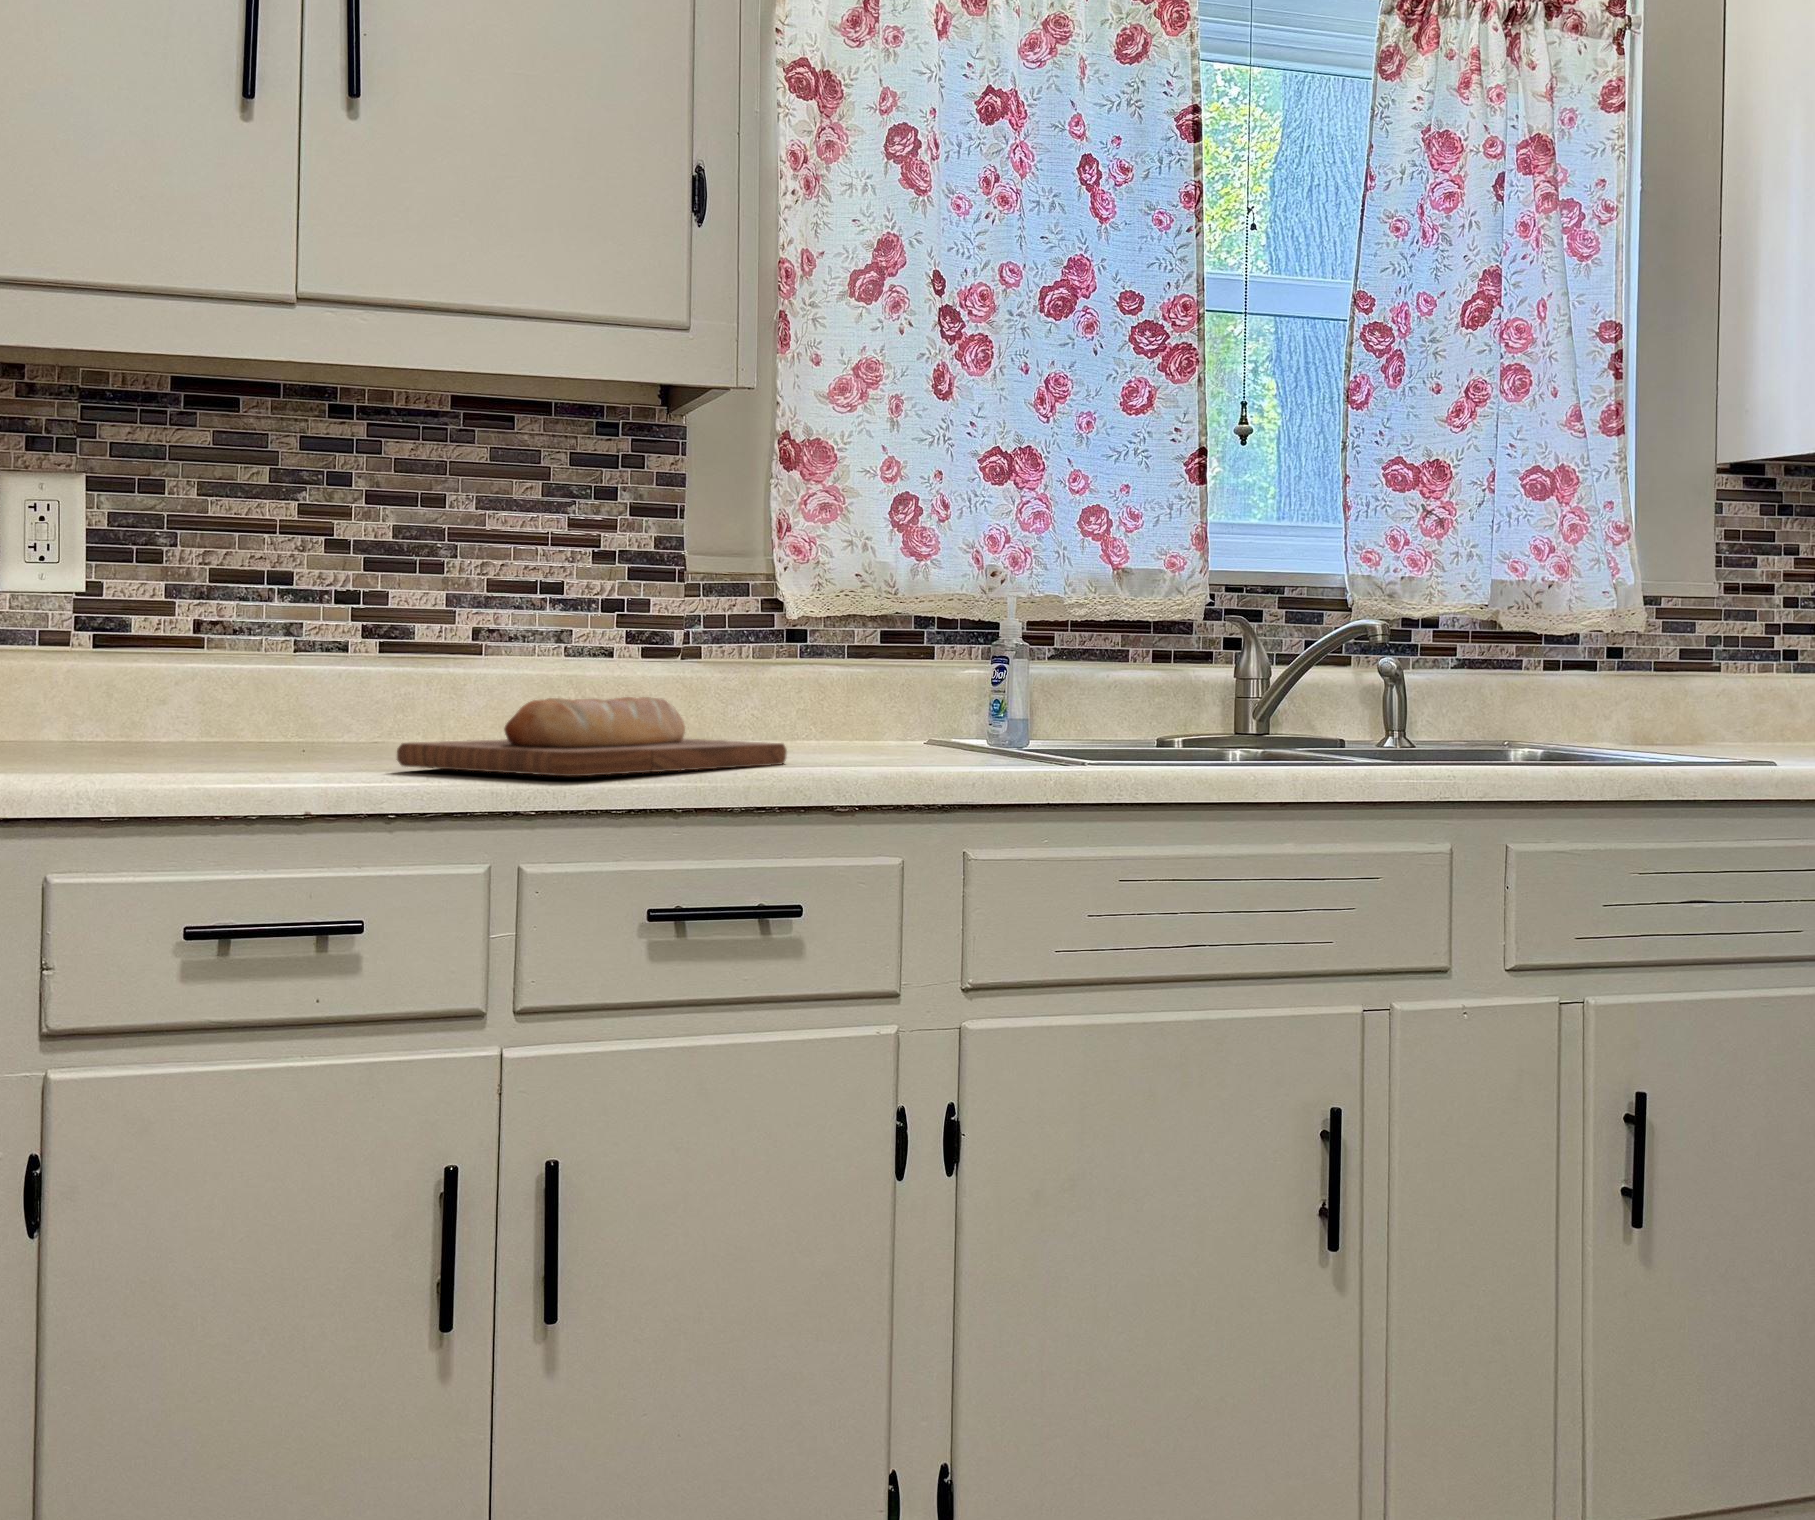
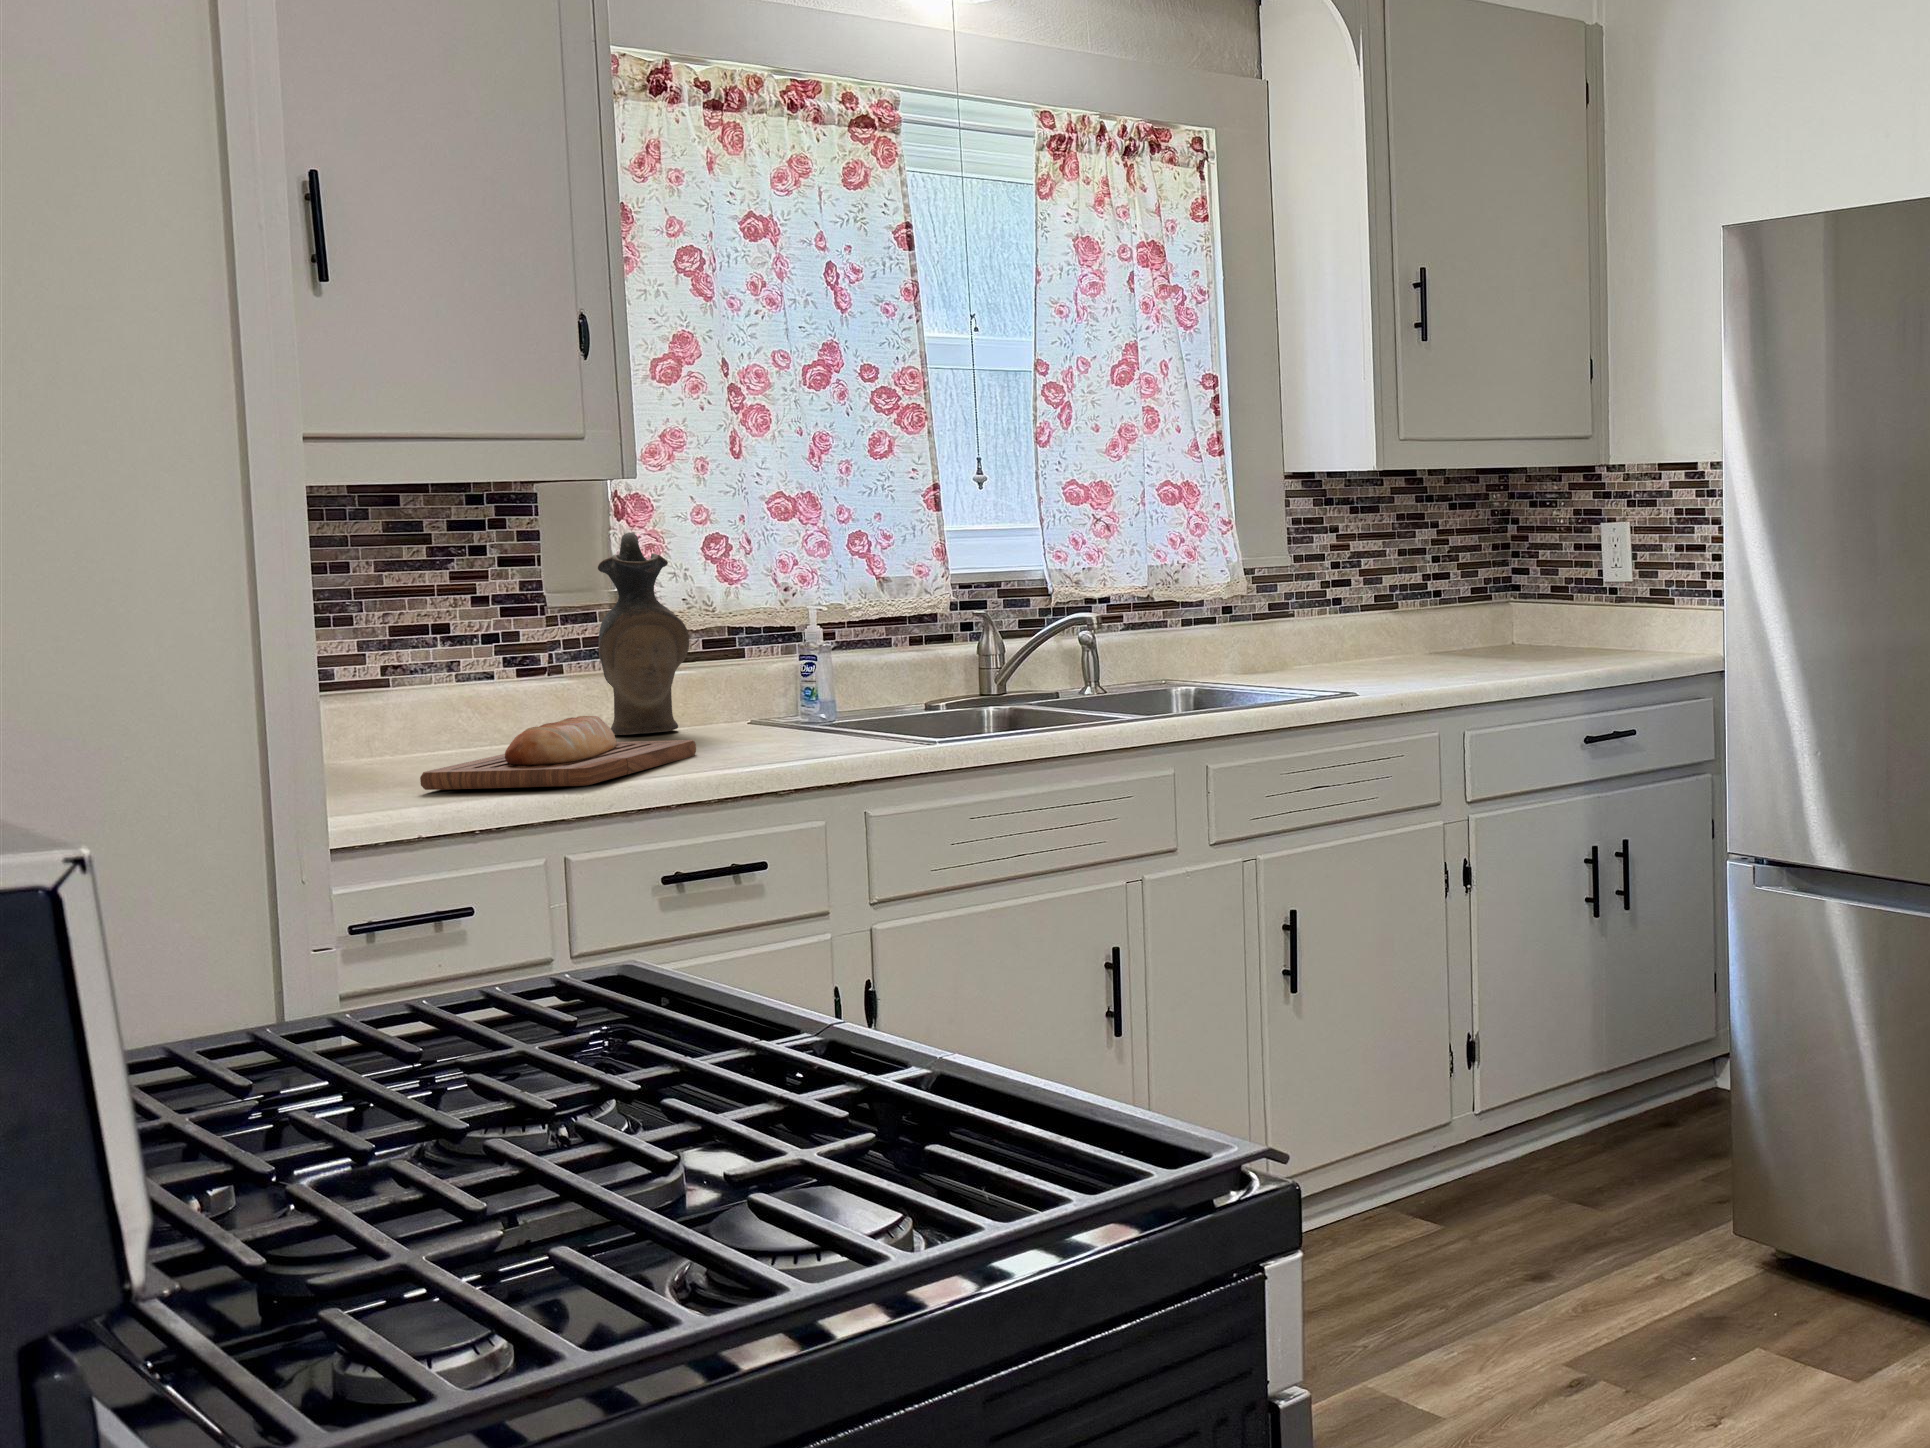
ceramic pitcher: none [734,485,843,742] -> present [598,533,689,735]

